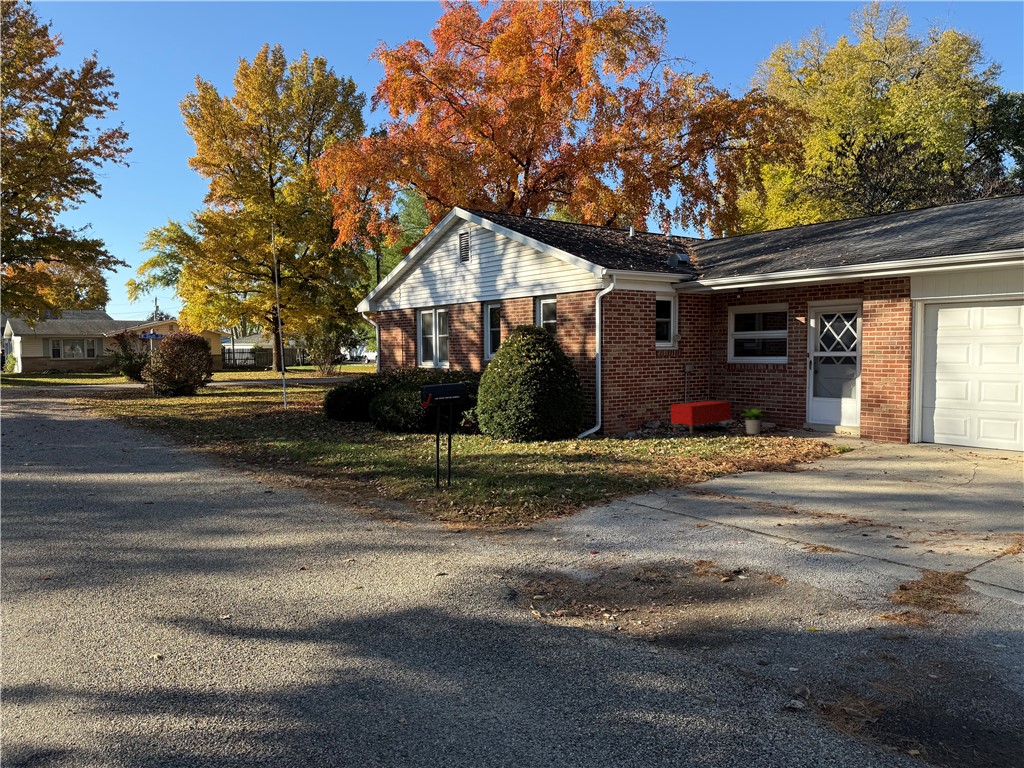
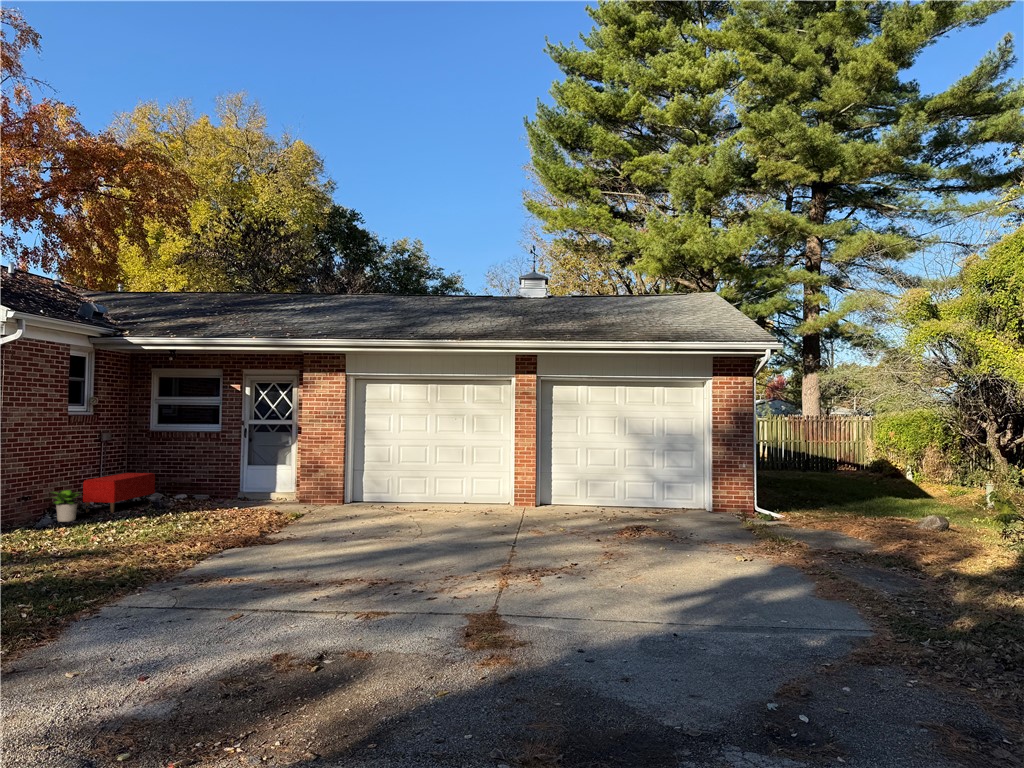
potted plant: present [740,409,766,434] -> present [48,490,84,522]

